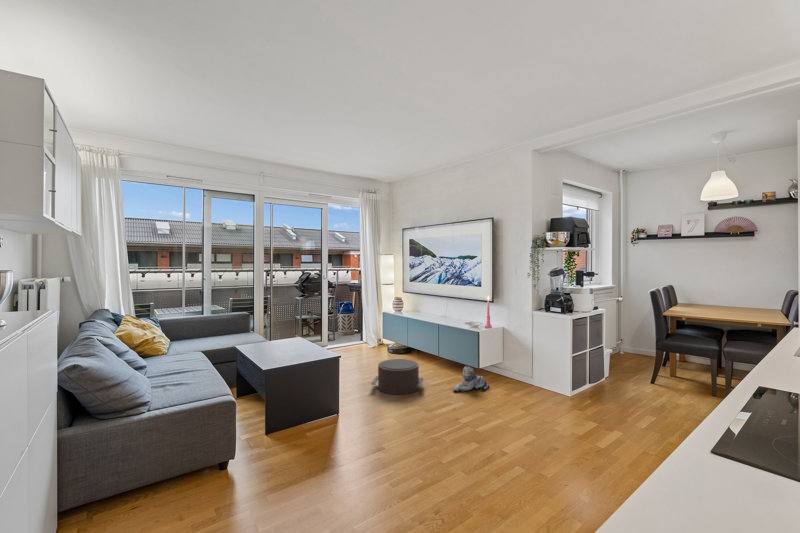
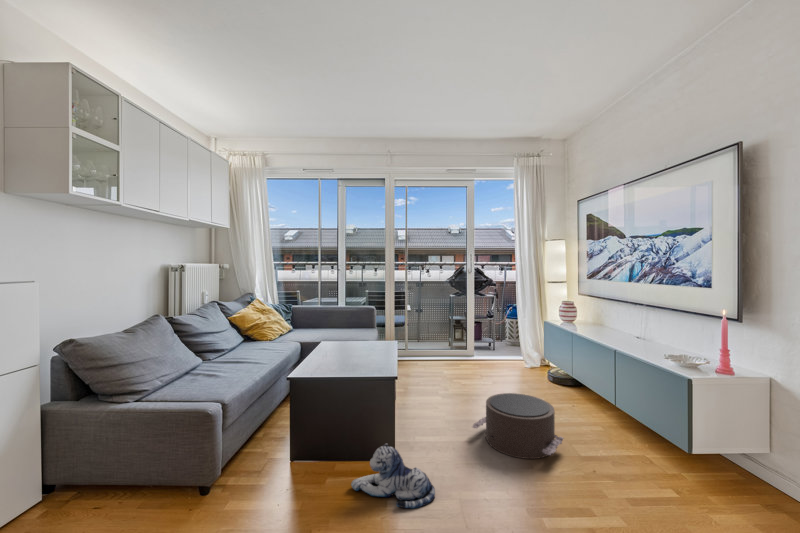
plush toy: present [453,366,489,391] -> present [351,444,435,508]

